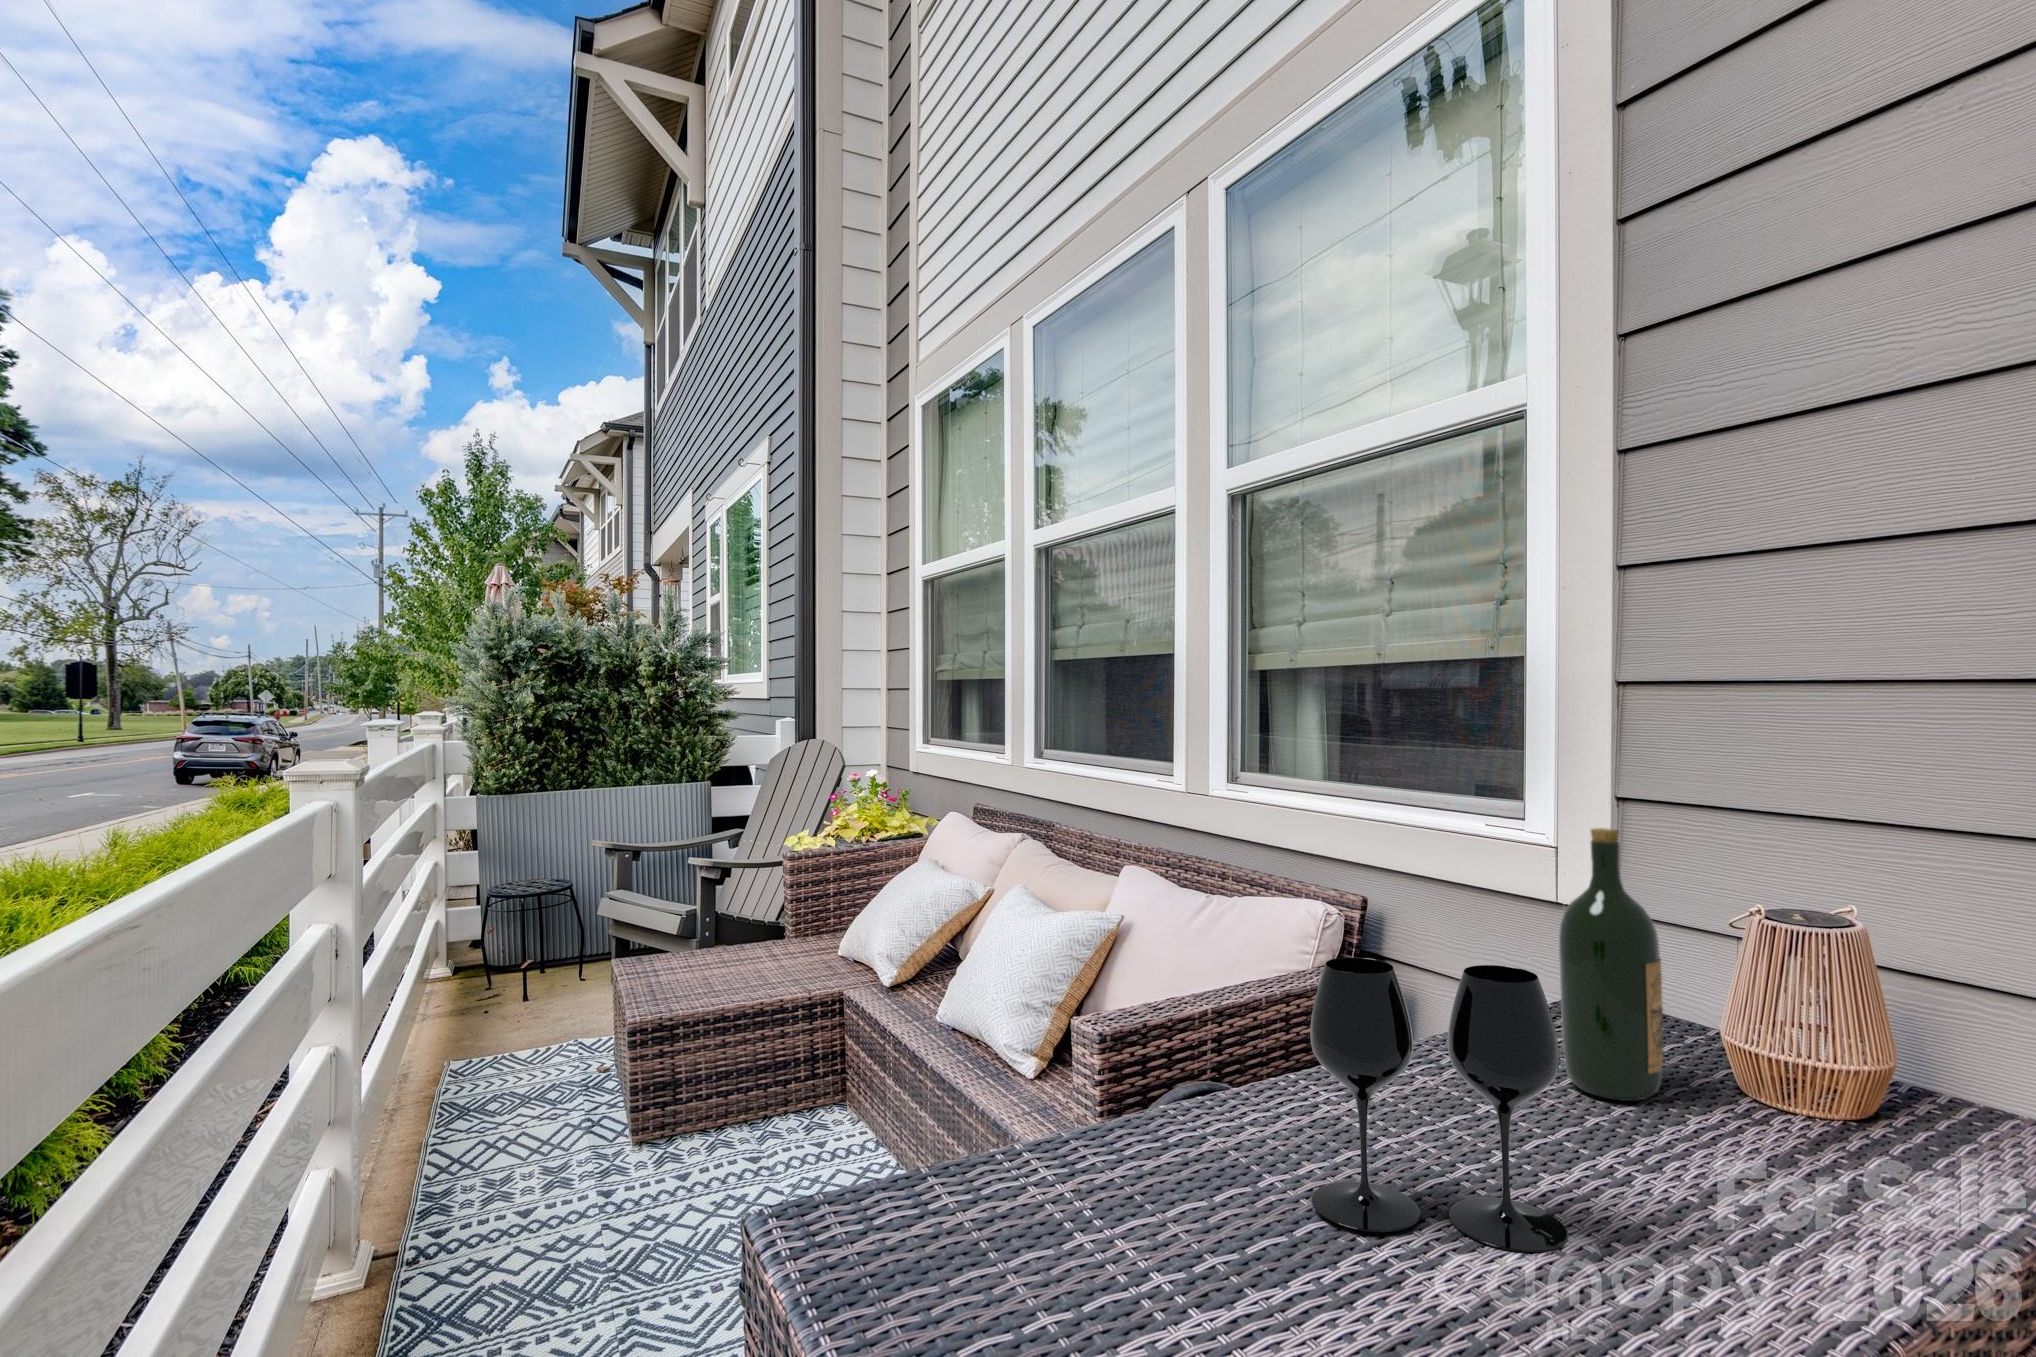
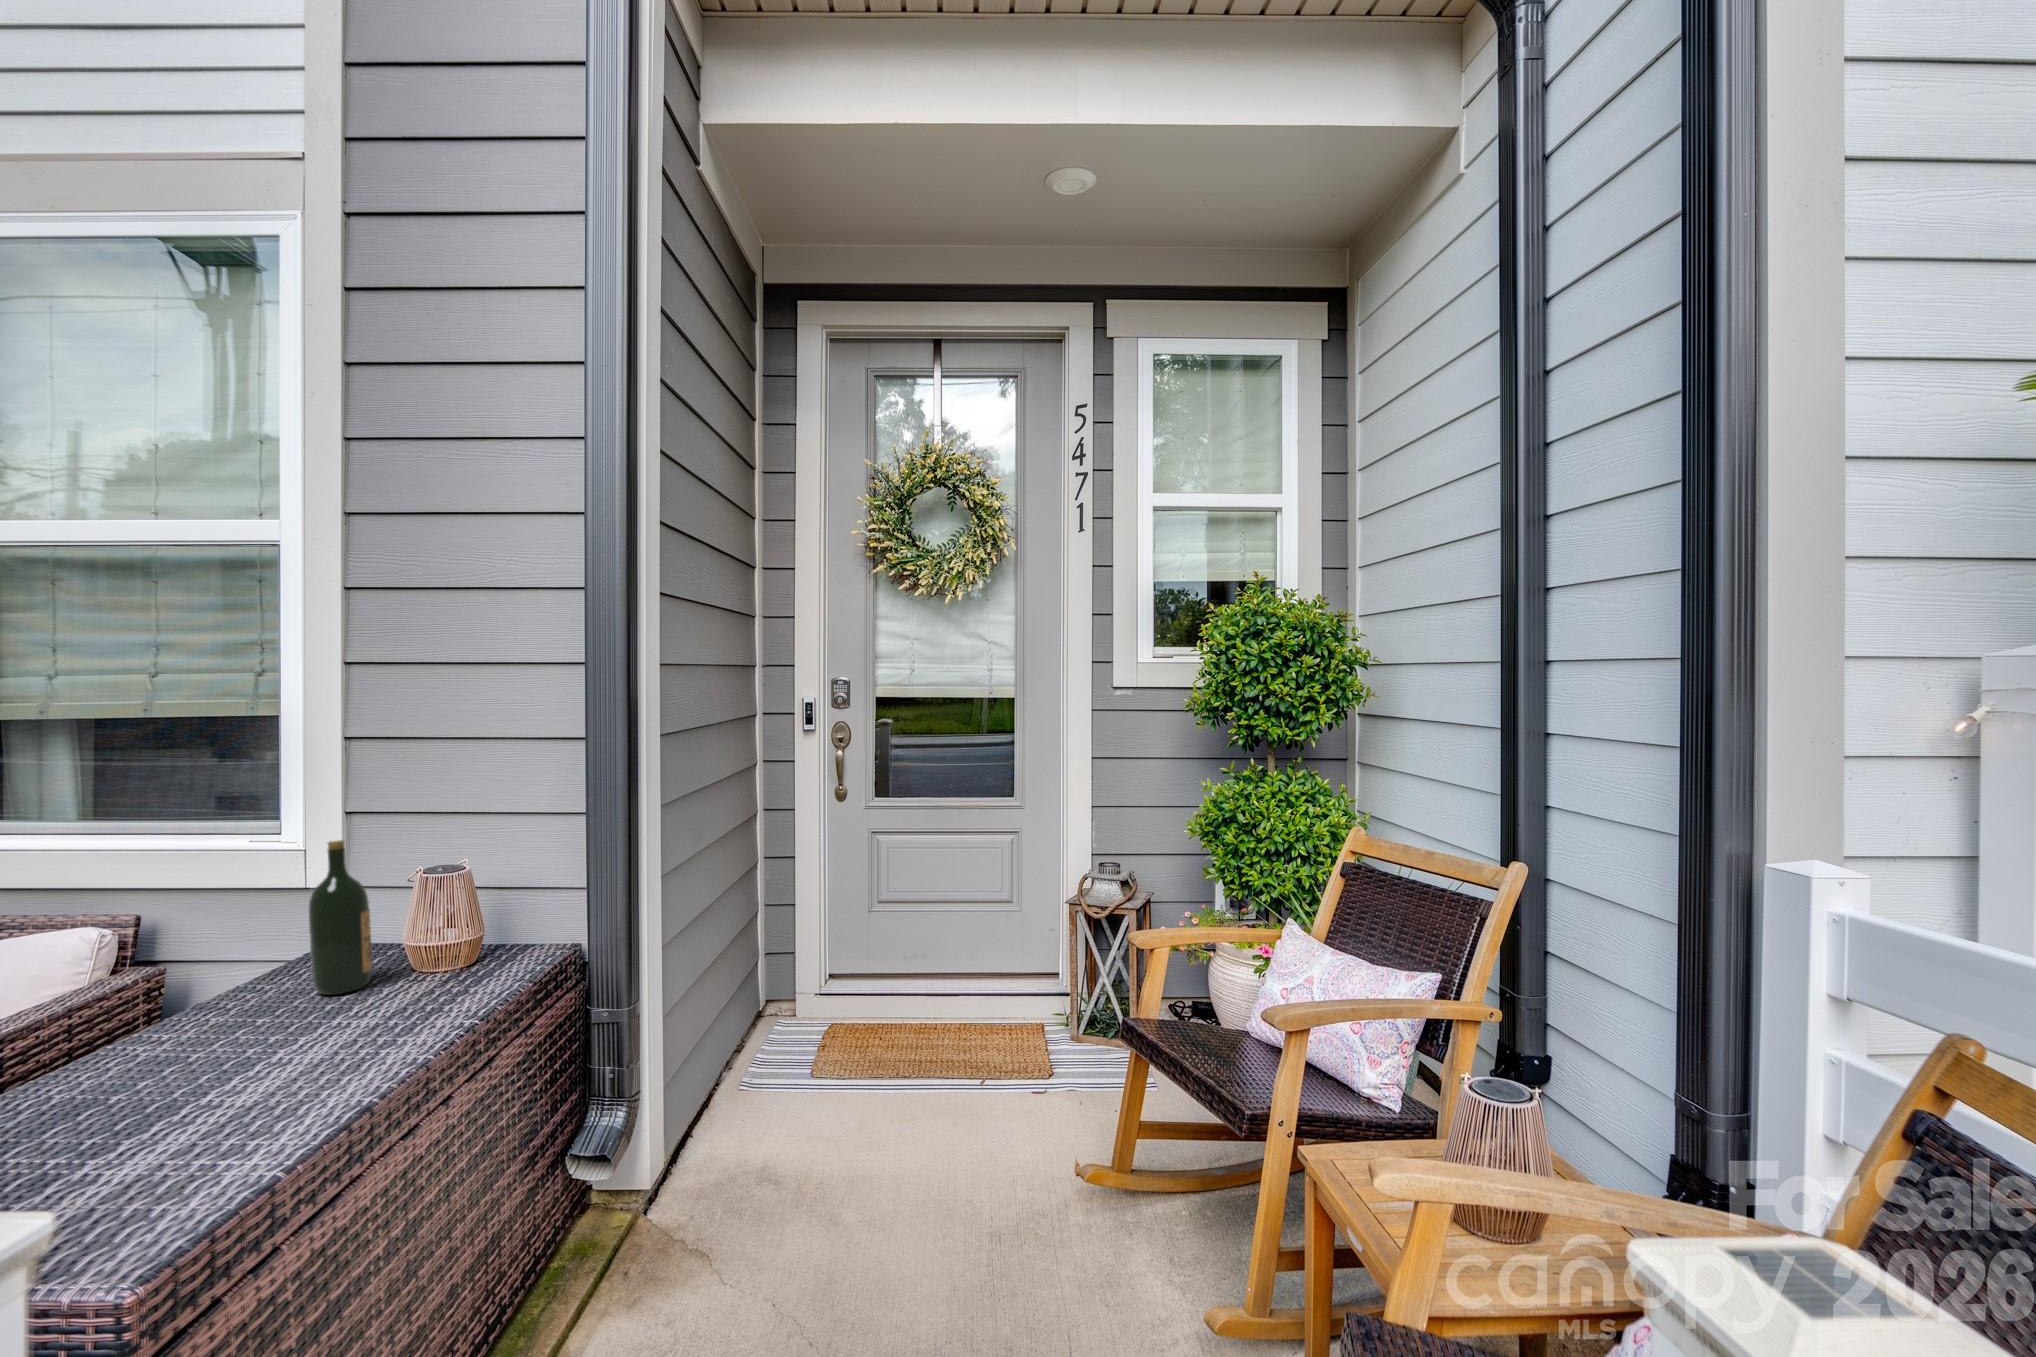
wine glass: present [1310,957,1568,1252] -> none [149,929,316,1100]

